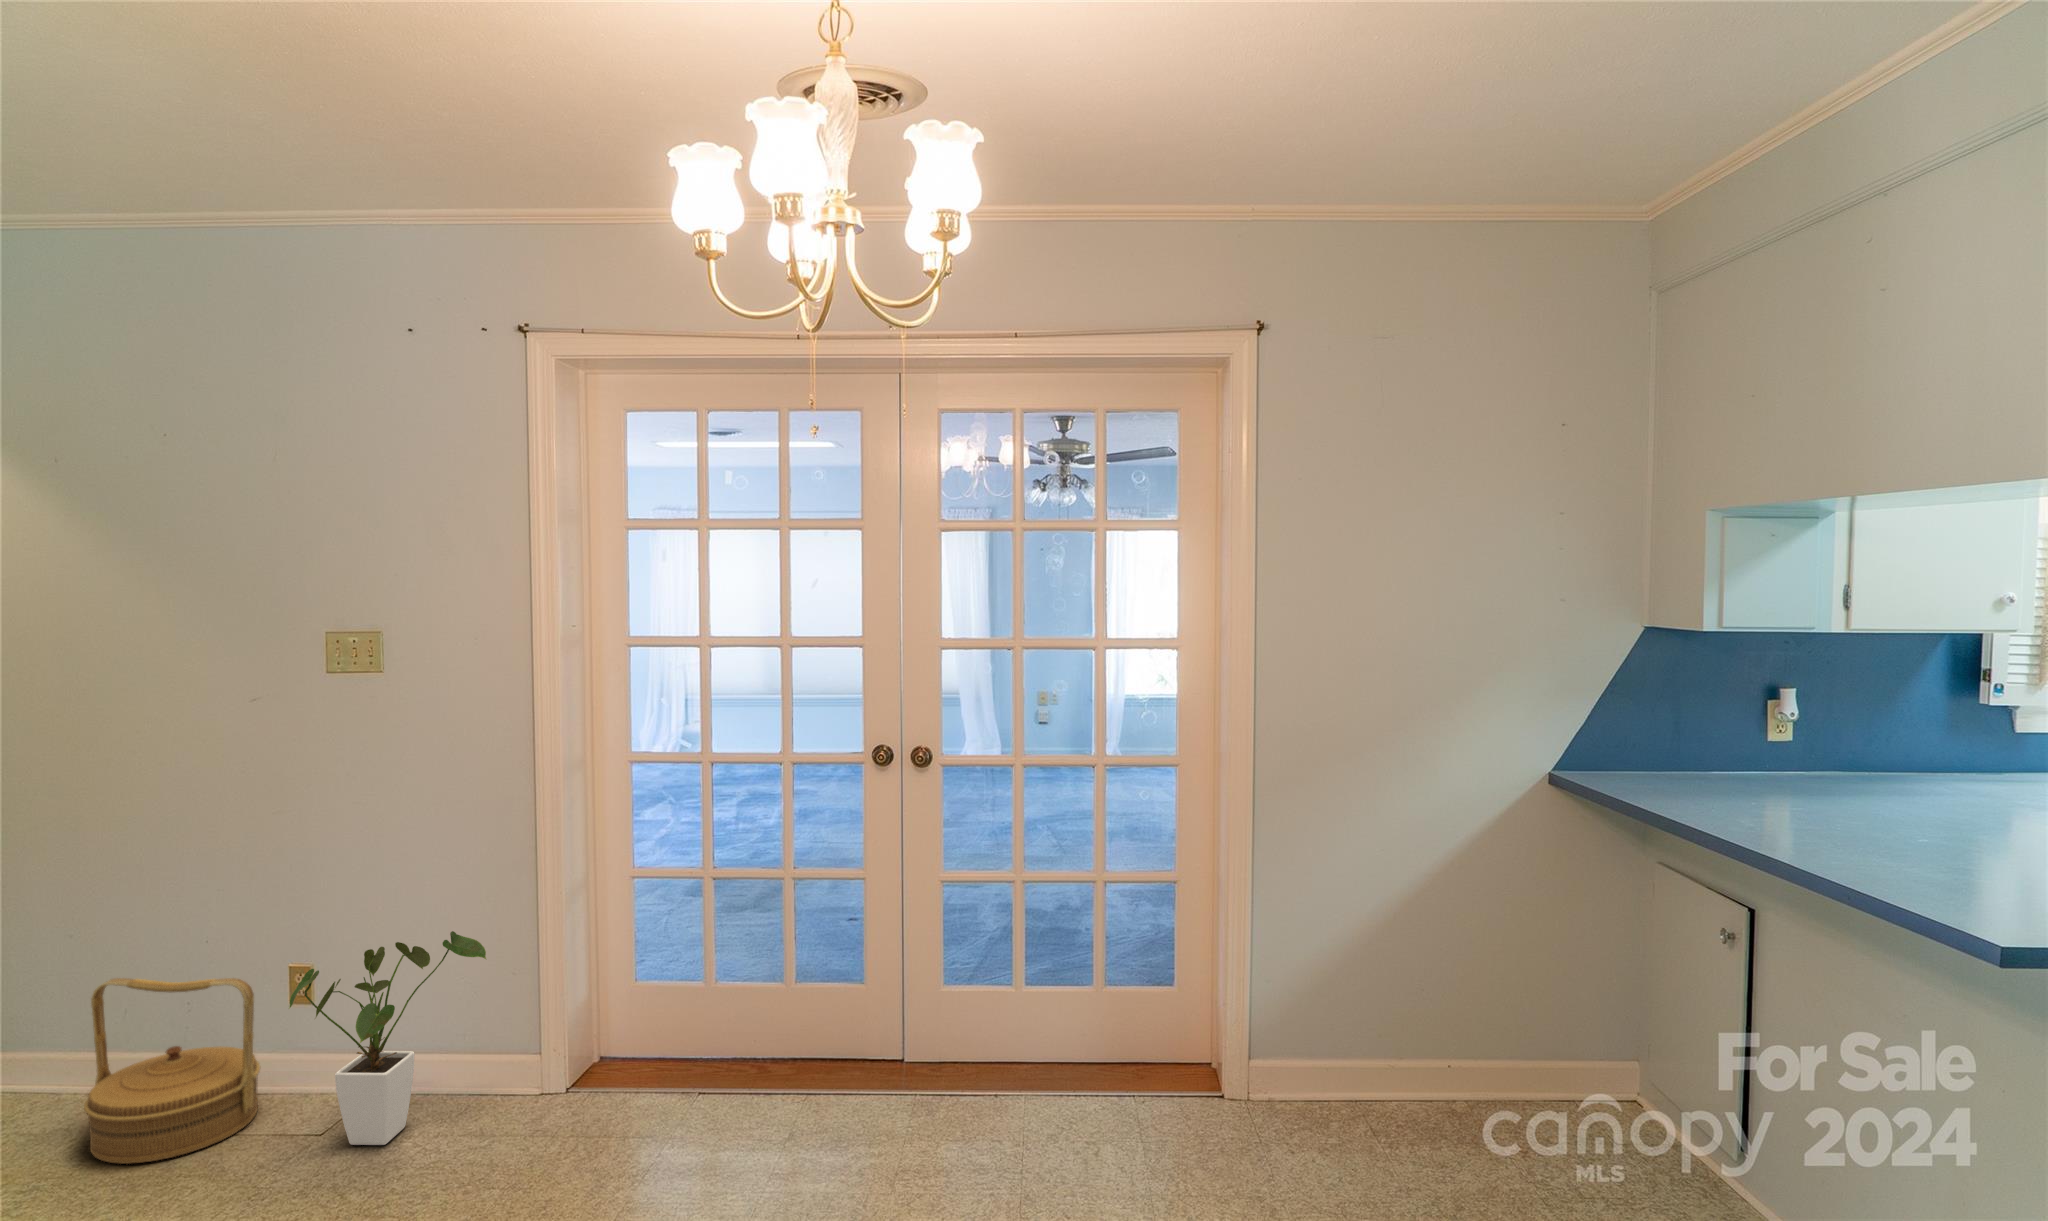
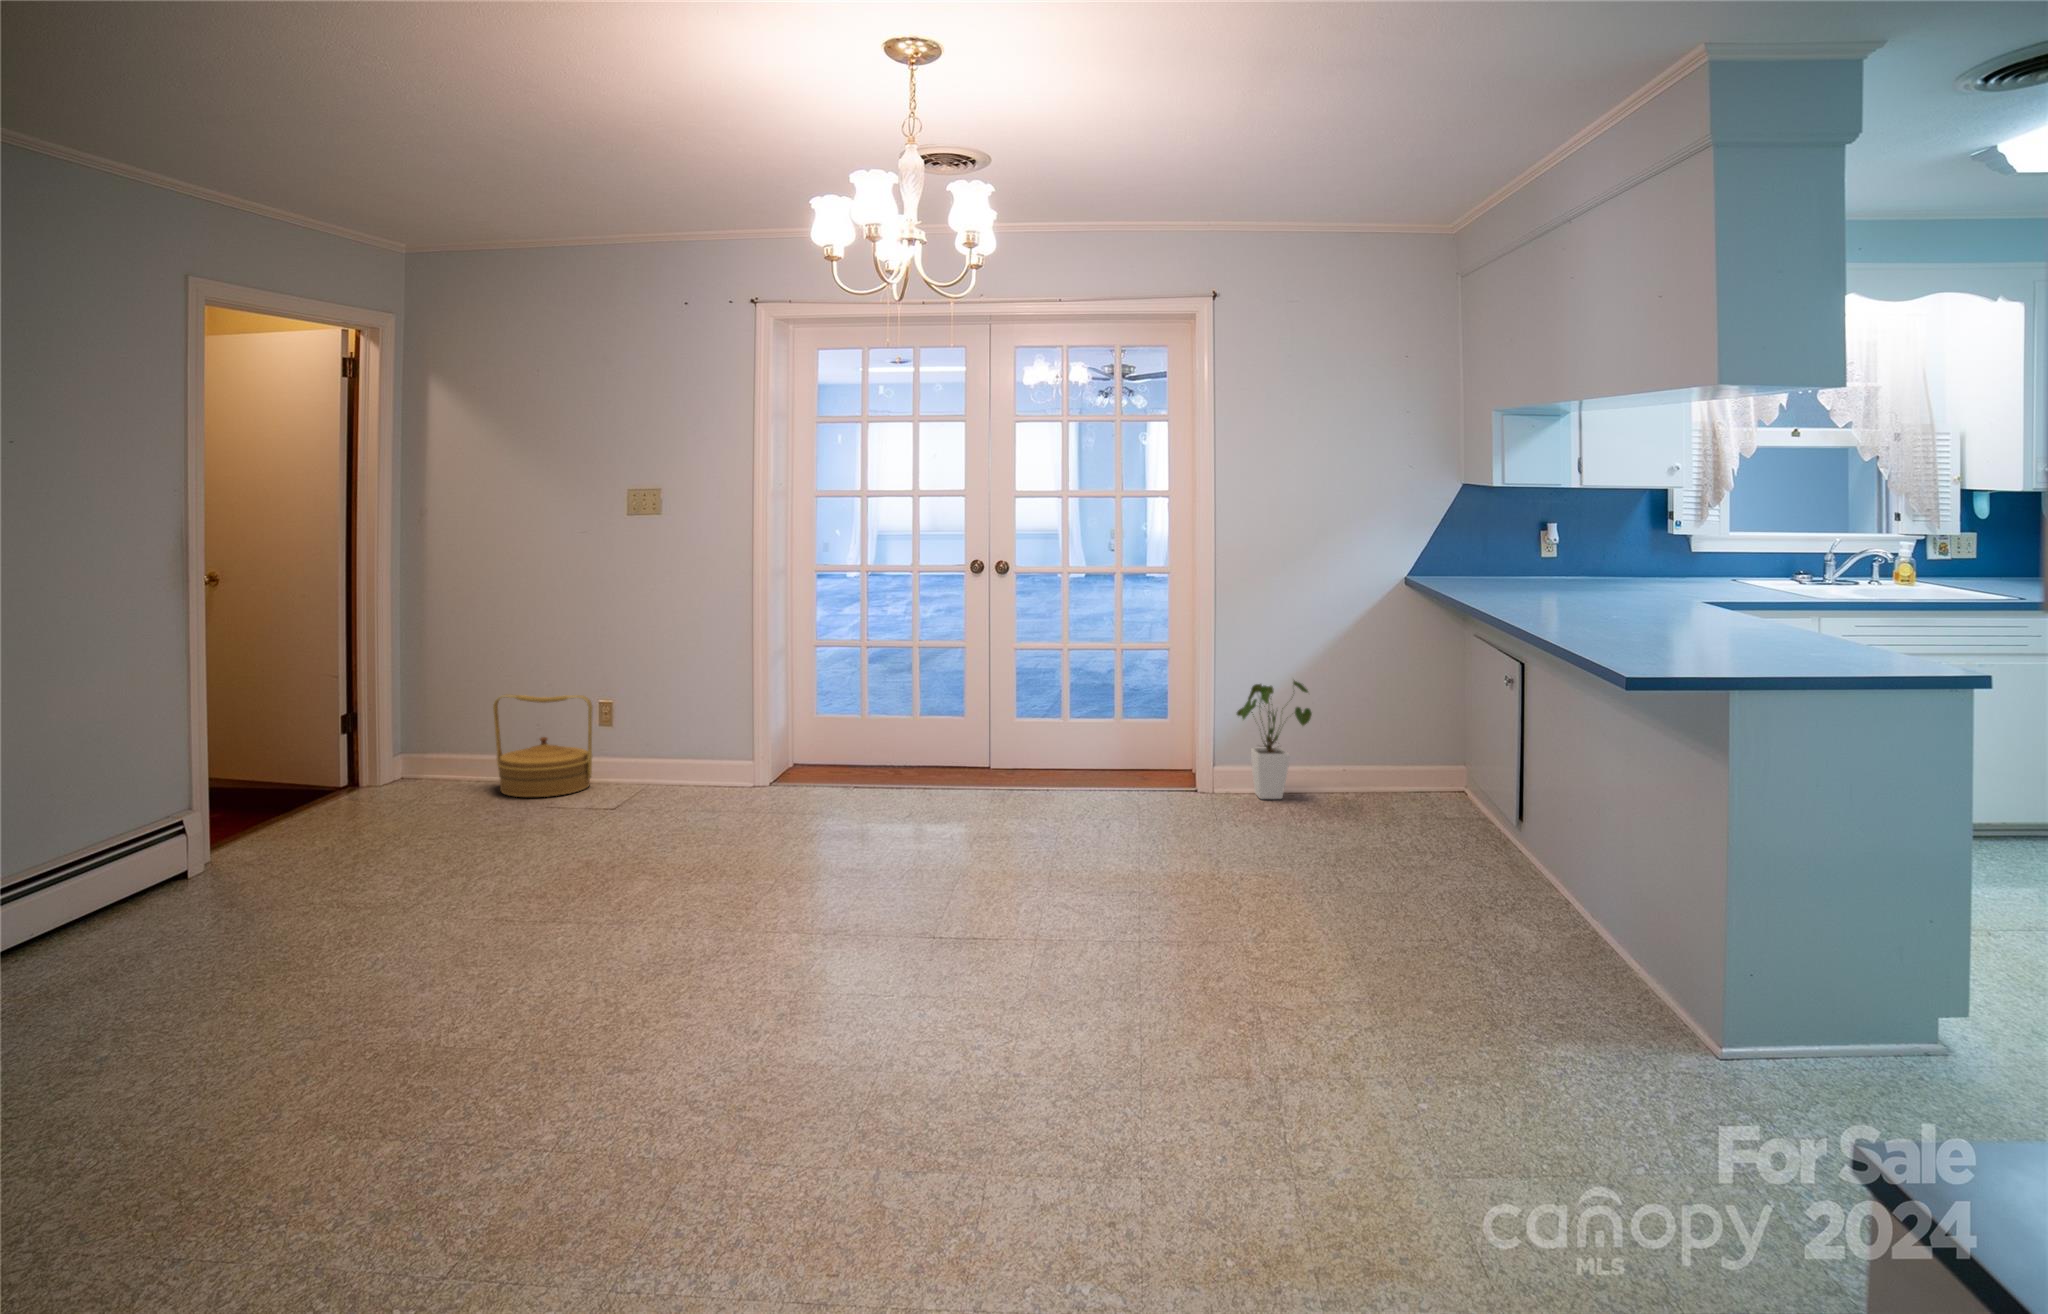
house plant: present [289,931,486,1145] -> present [1237,680,1312,799]

